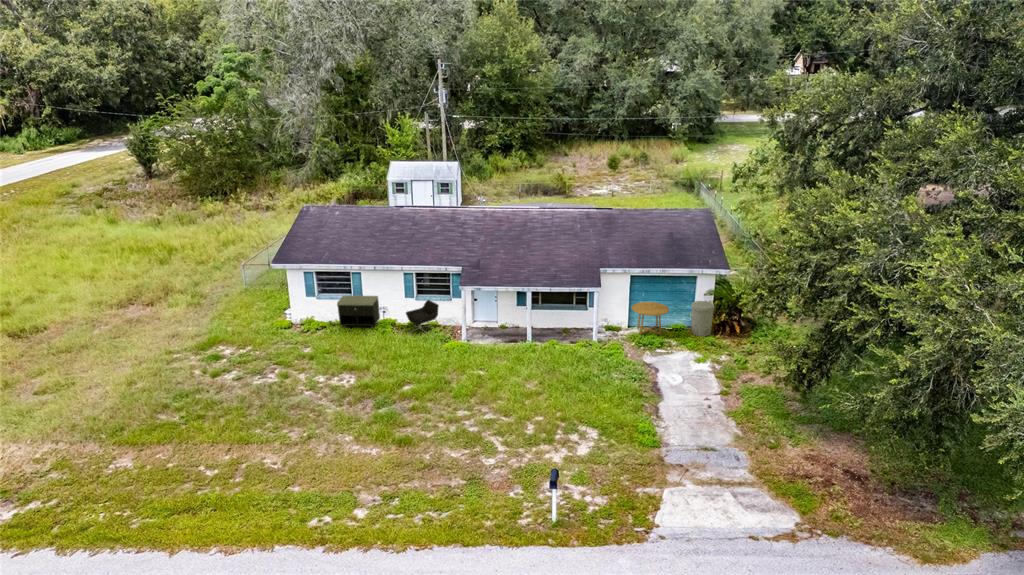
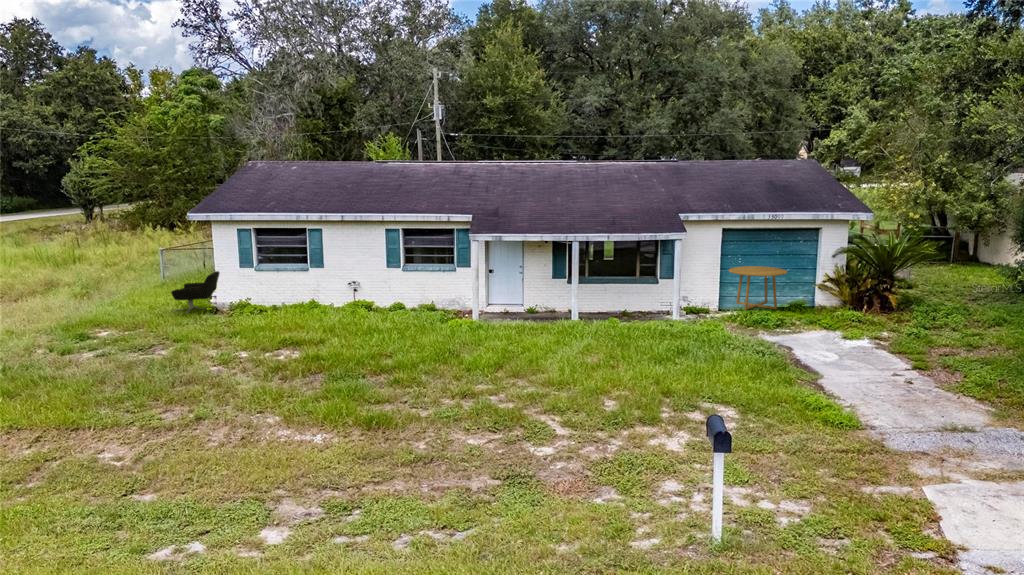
storage bench: present [337,296,380,327] -> none [284,264,349,310]
lounge chair: present [406,300,439,332] -> present [171,271,220,313]
trash can: present [691,301,715,336] -> none [820,260,858,310]

